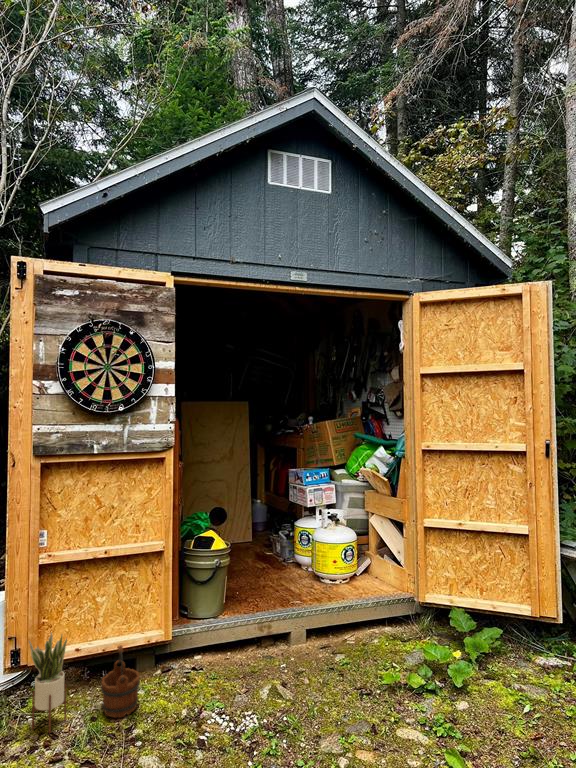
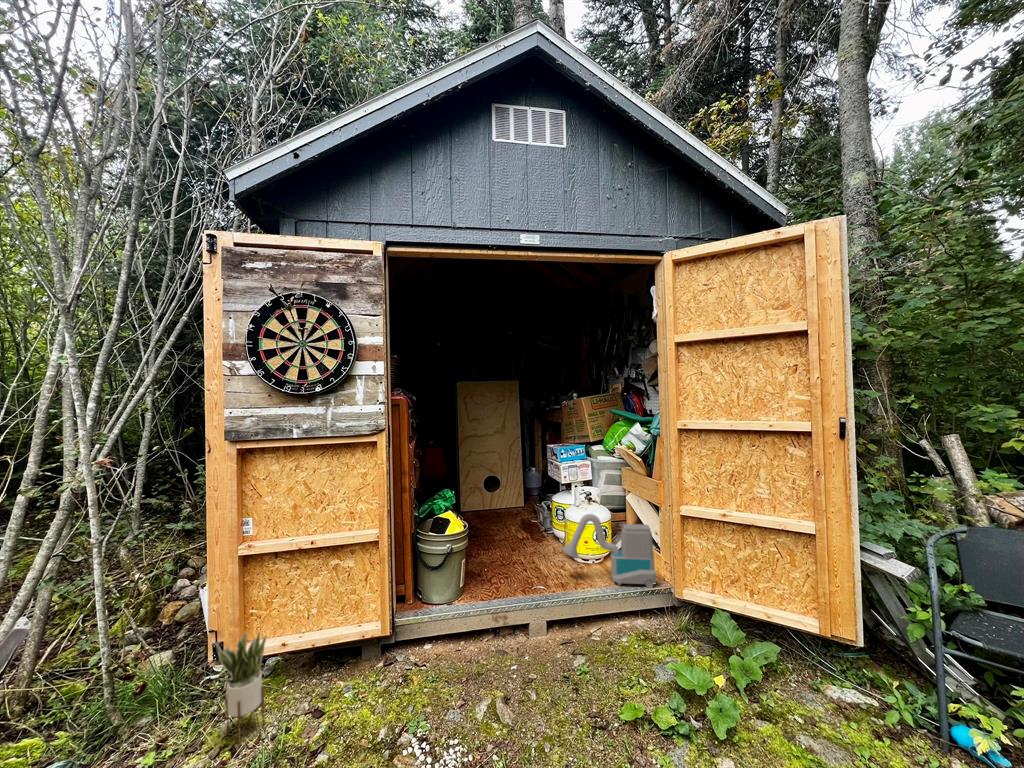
vacuum cleaner: none [317,530,402,596] -> present [562,514,656,588]
wooden bucket: present [101,646,140,717] -> none [301,645,345,728]

